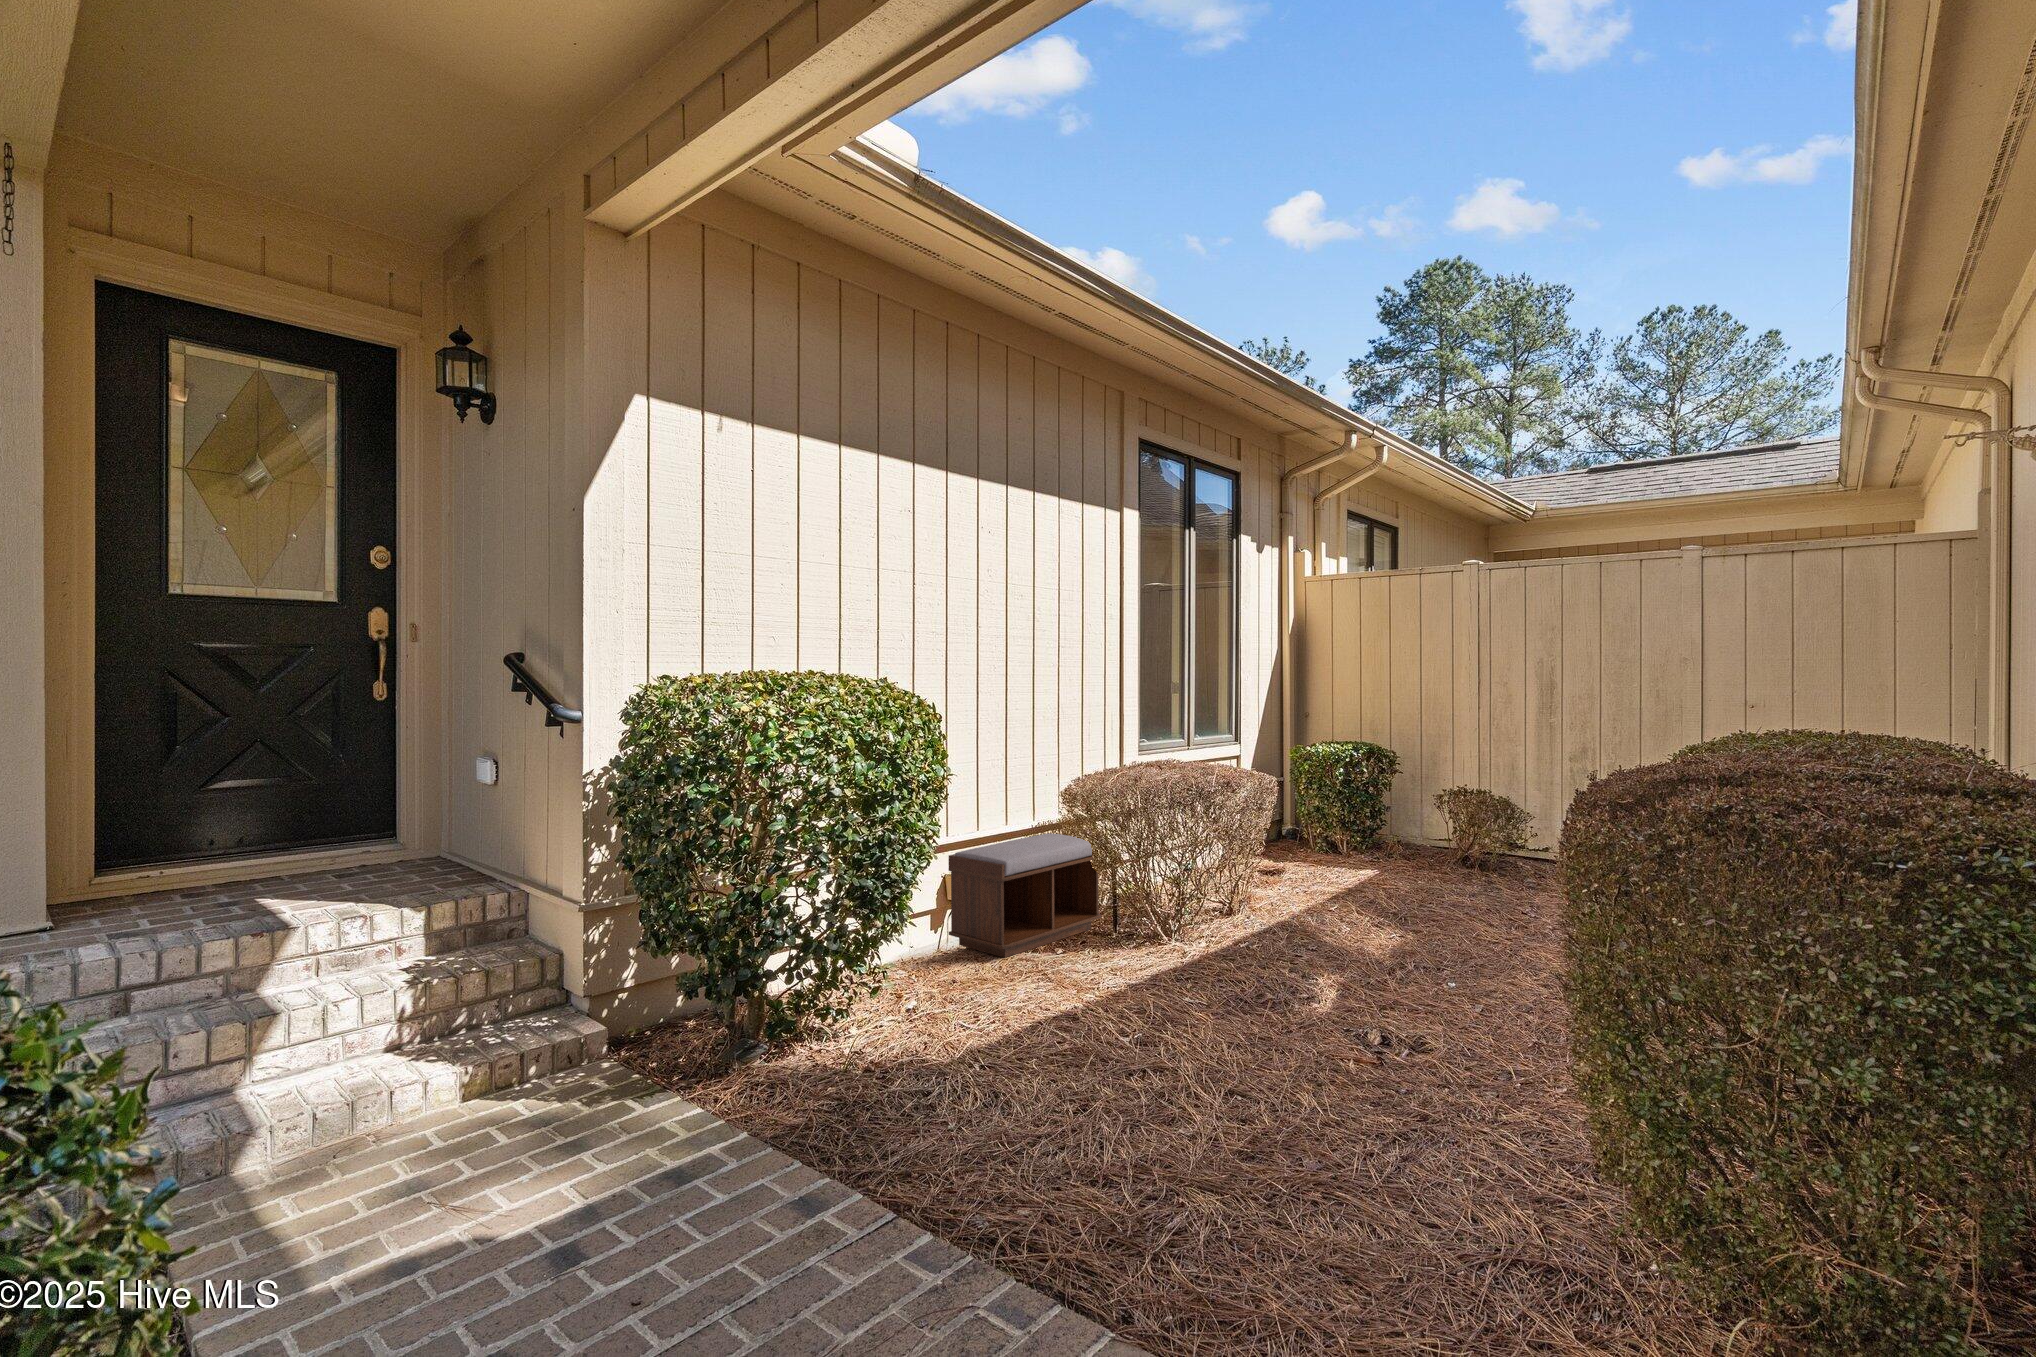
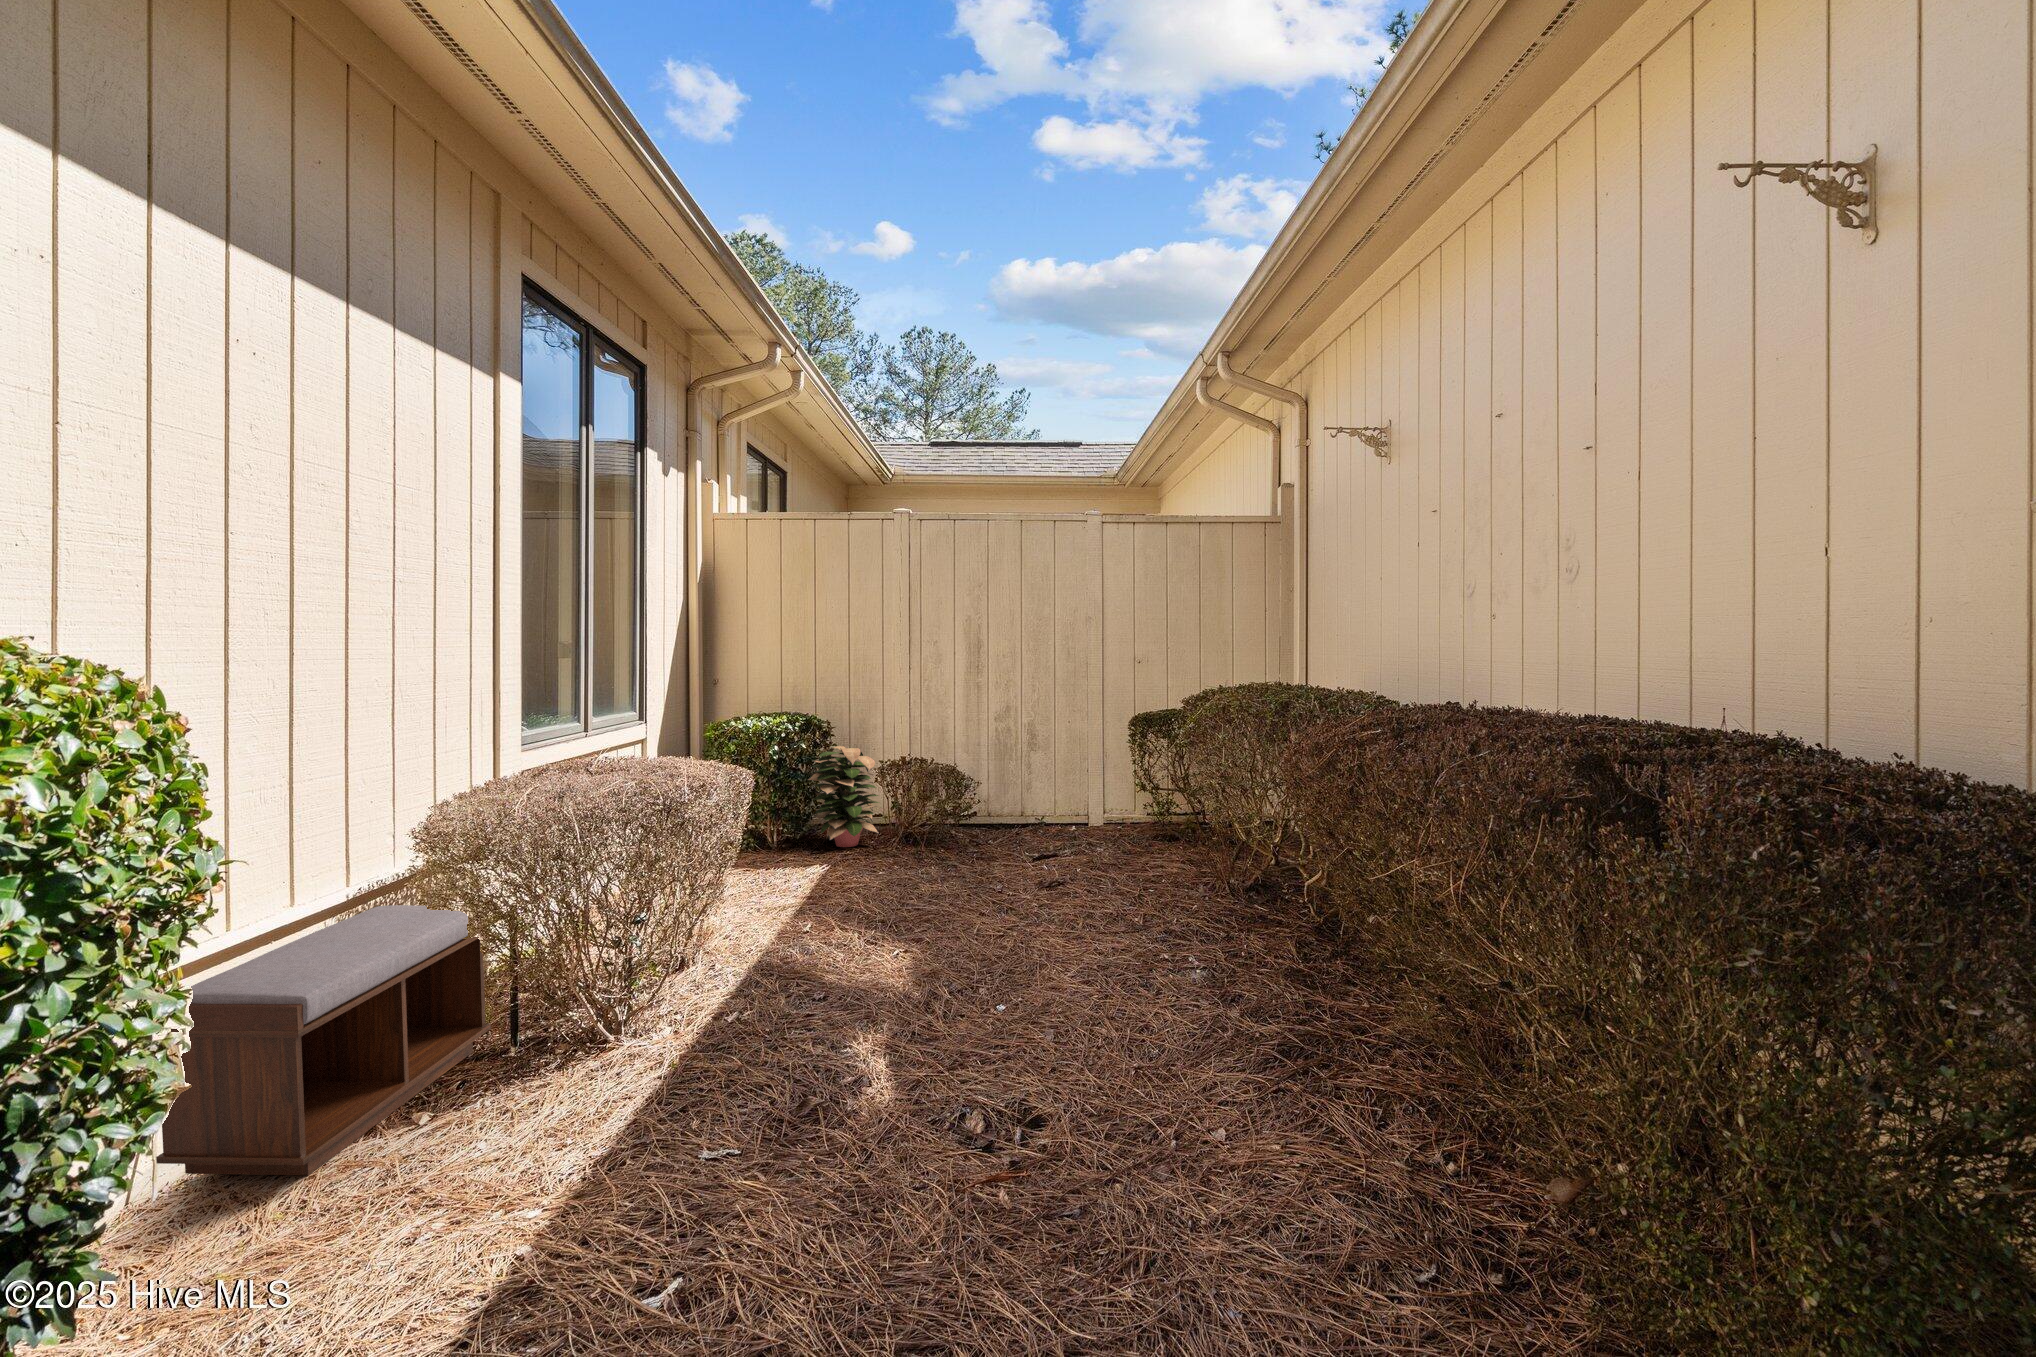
decorative plant: none [1370,774,1439,865] -> present [807,746,879,847]

